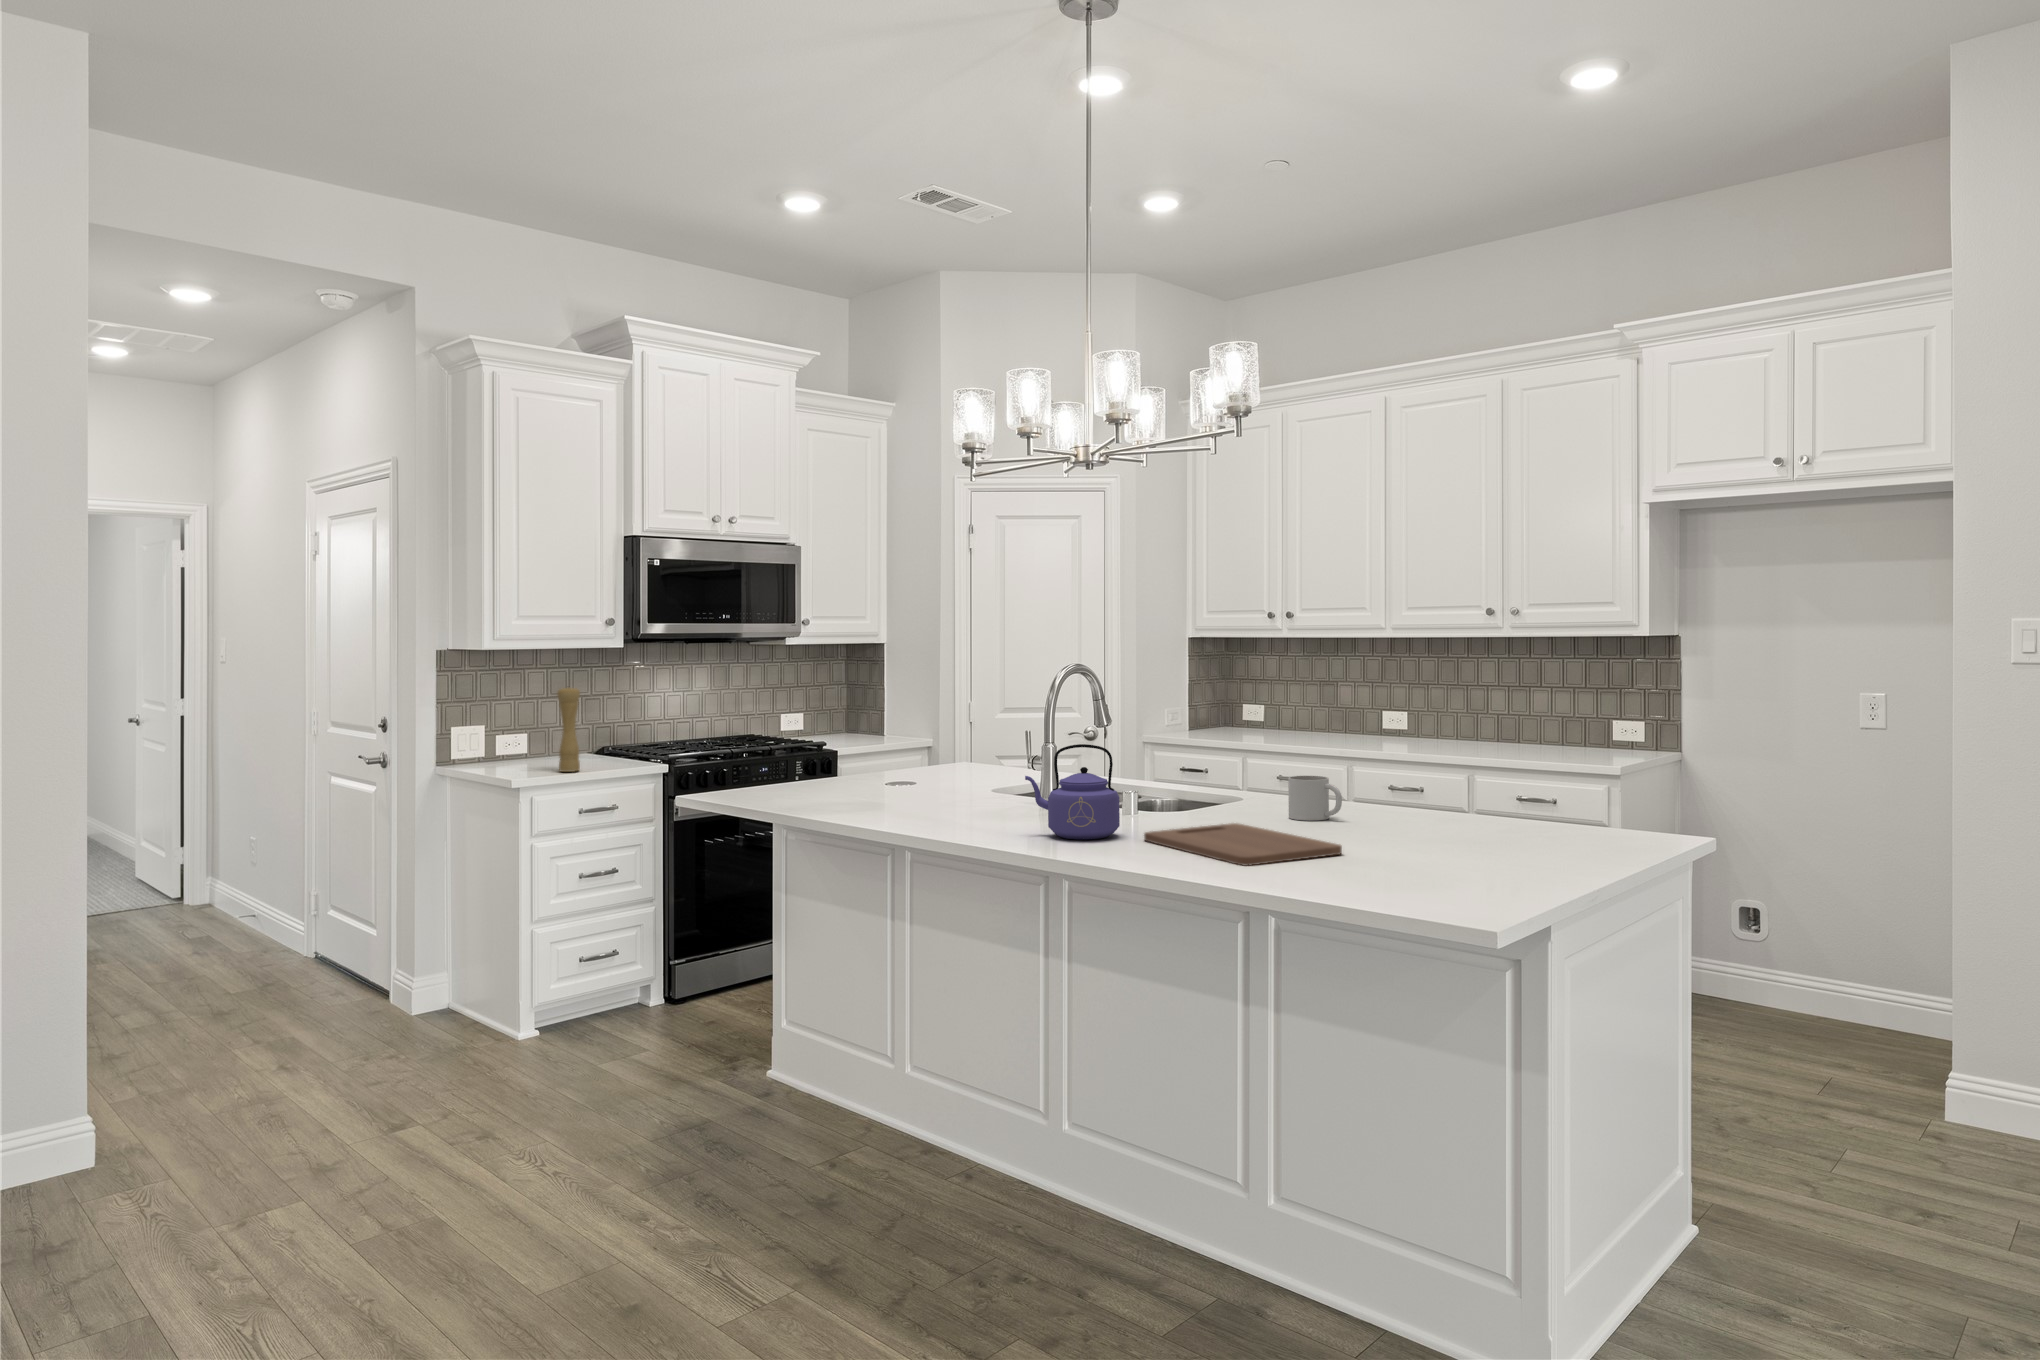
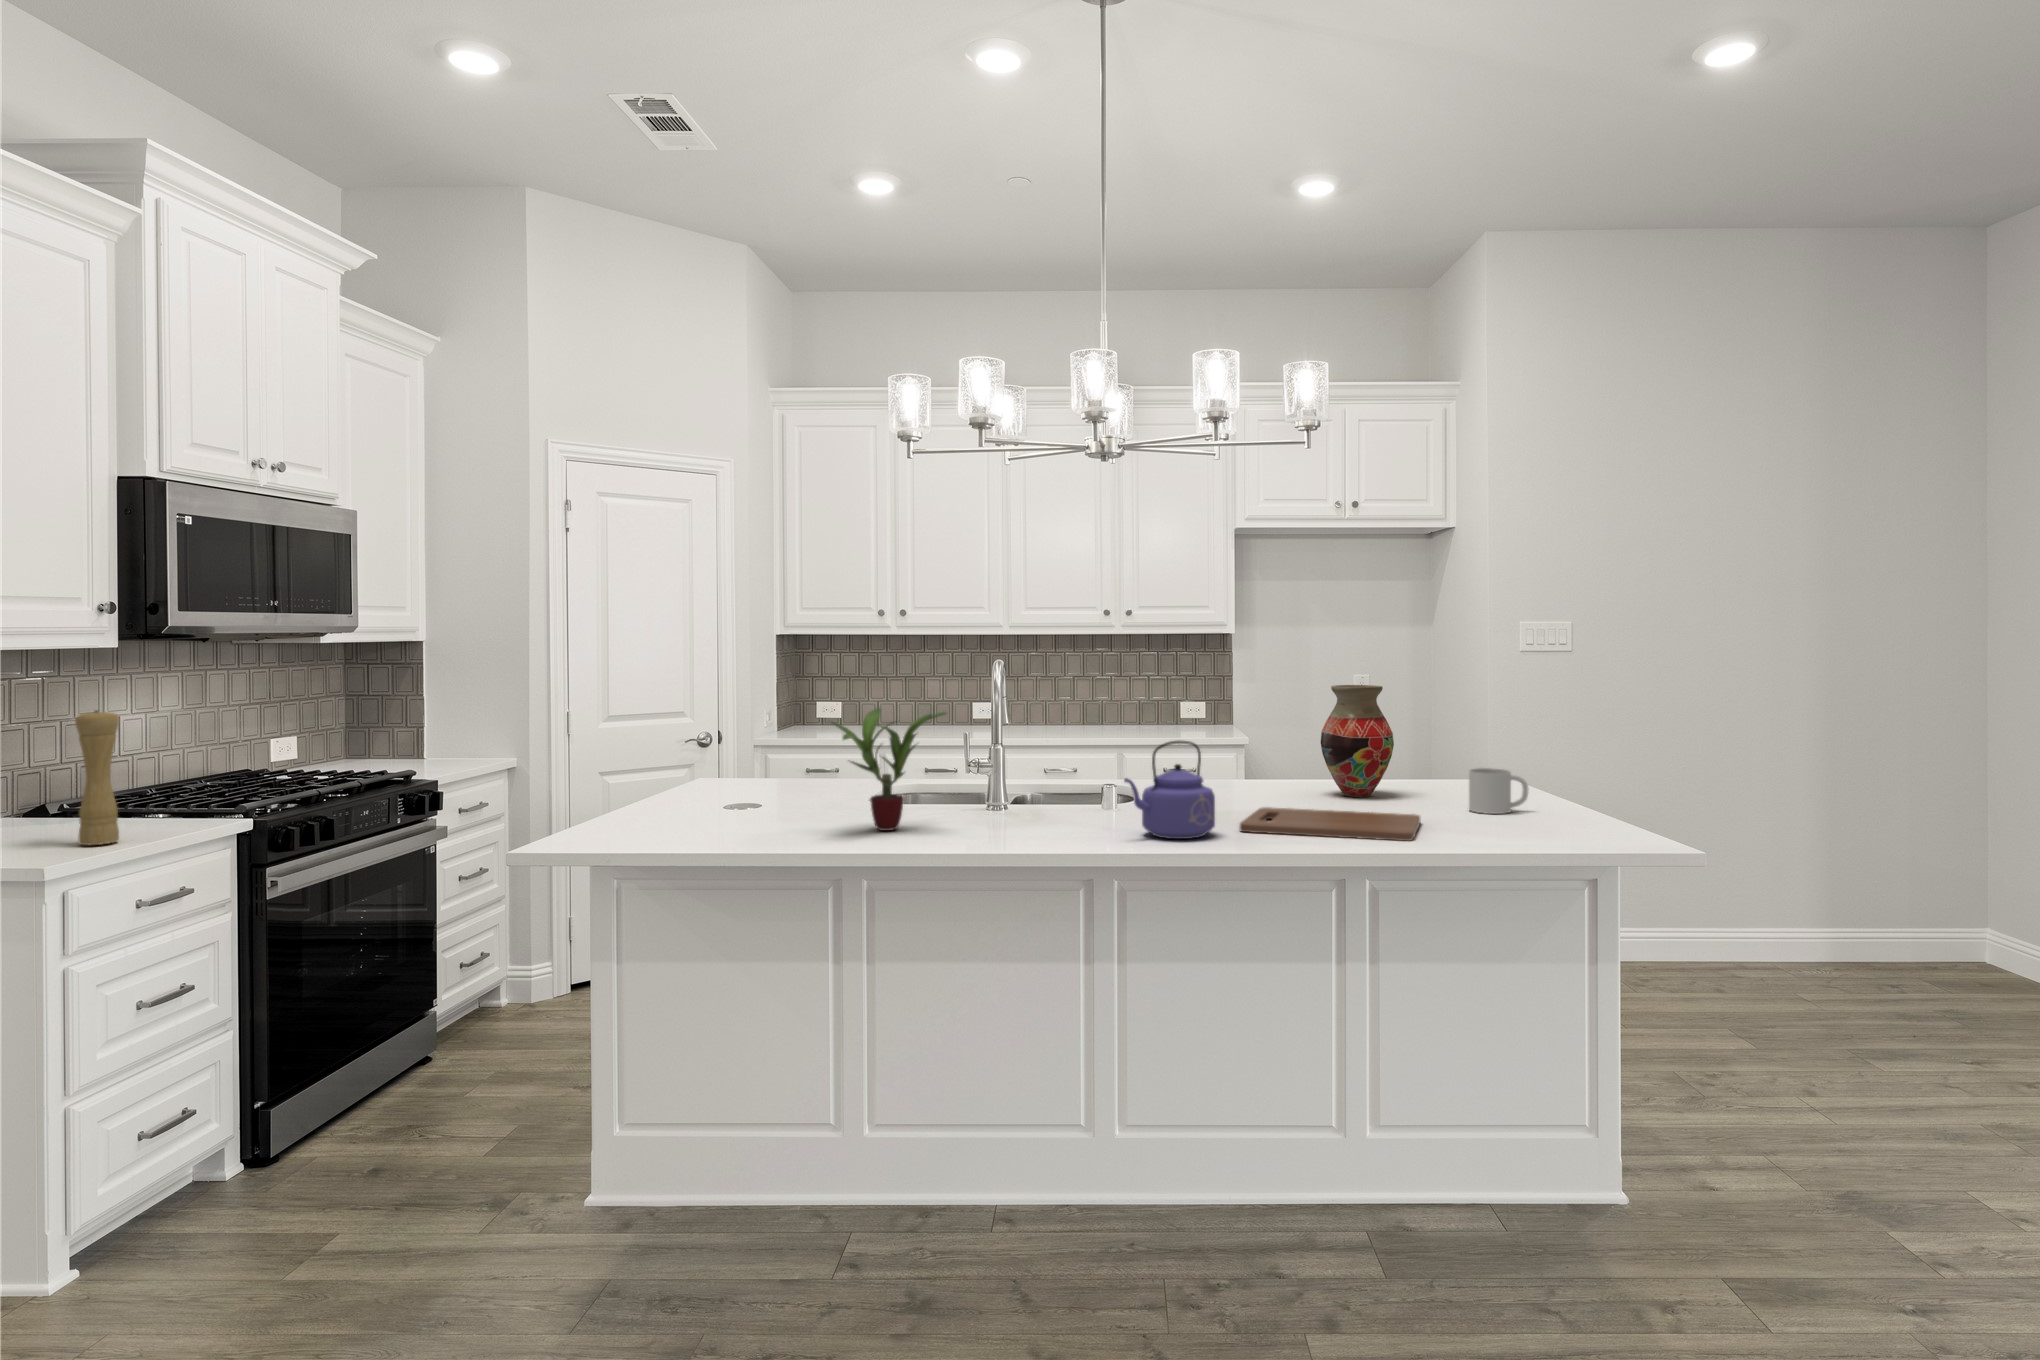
vase: none [1386,700,1471,829] -> present [1321,685,1394,797]
potted plant: none [861,703,975,808] -> present [832,708,946,831]
mug: present [1288,776,1342,821] -> present [1469,768,1528,814]

